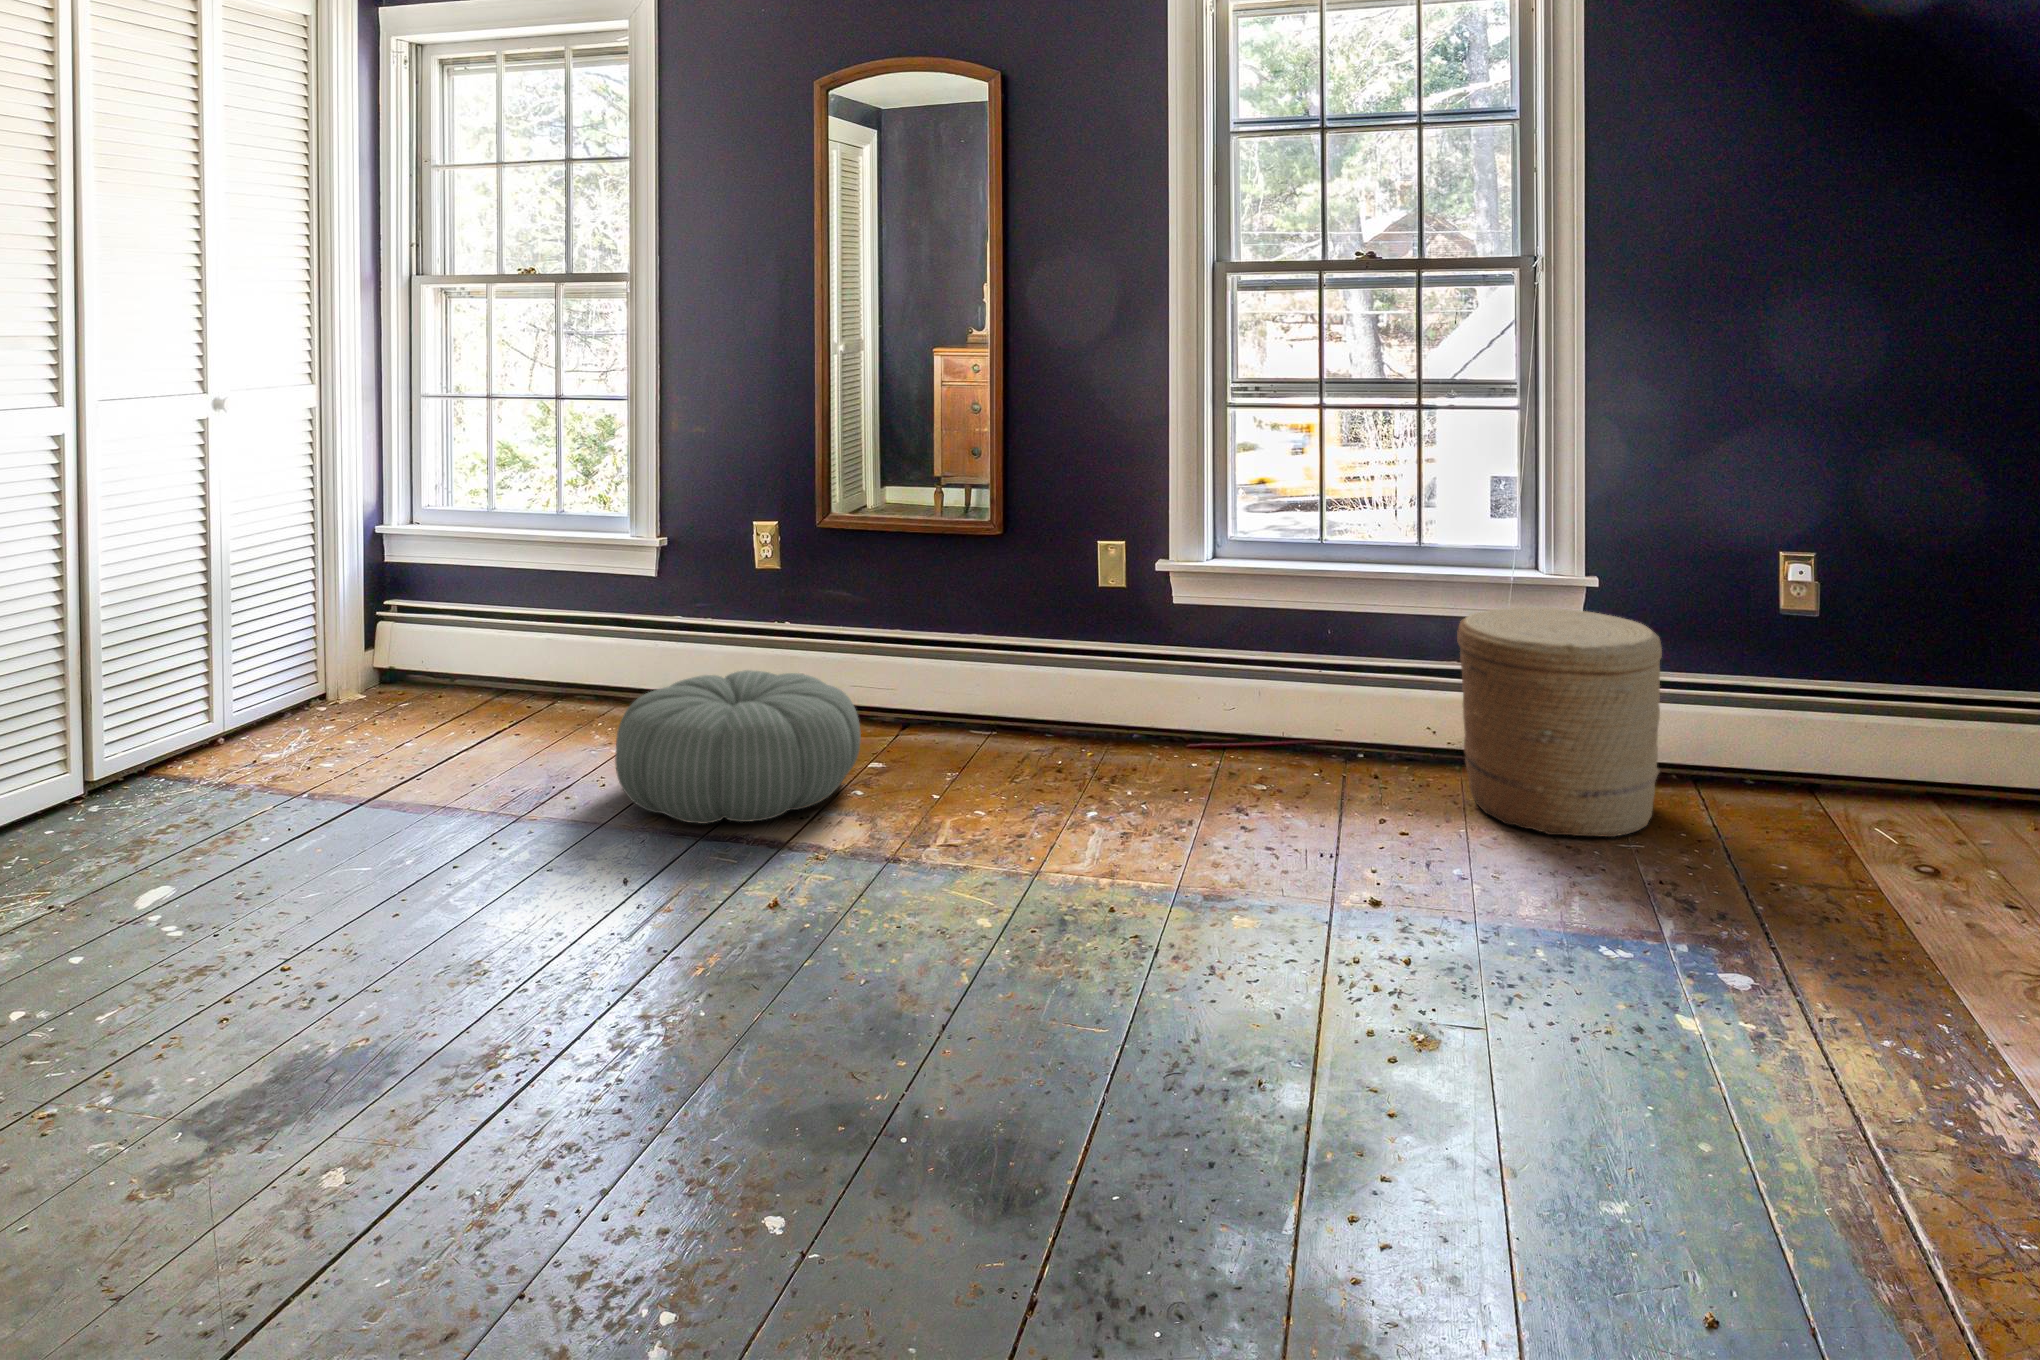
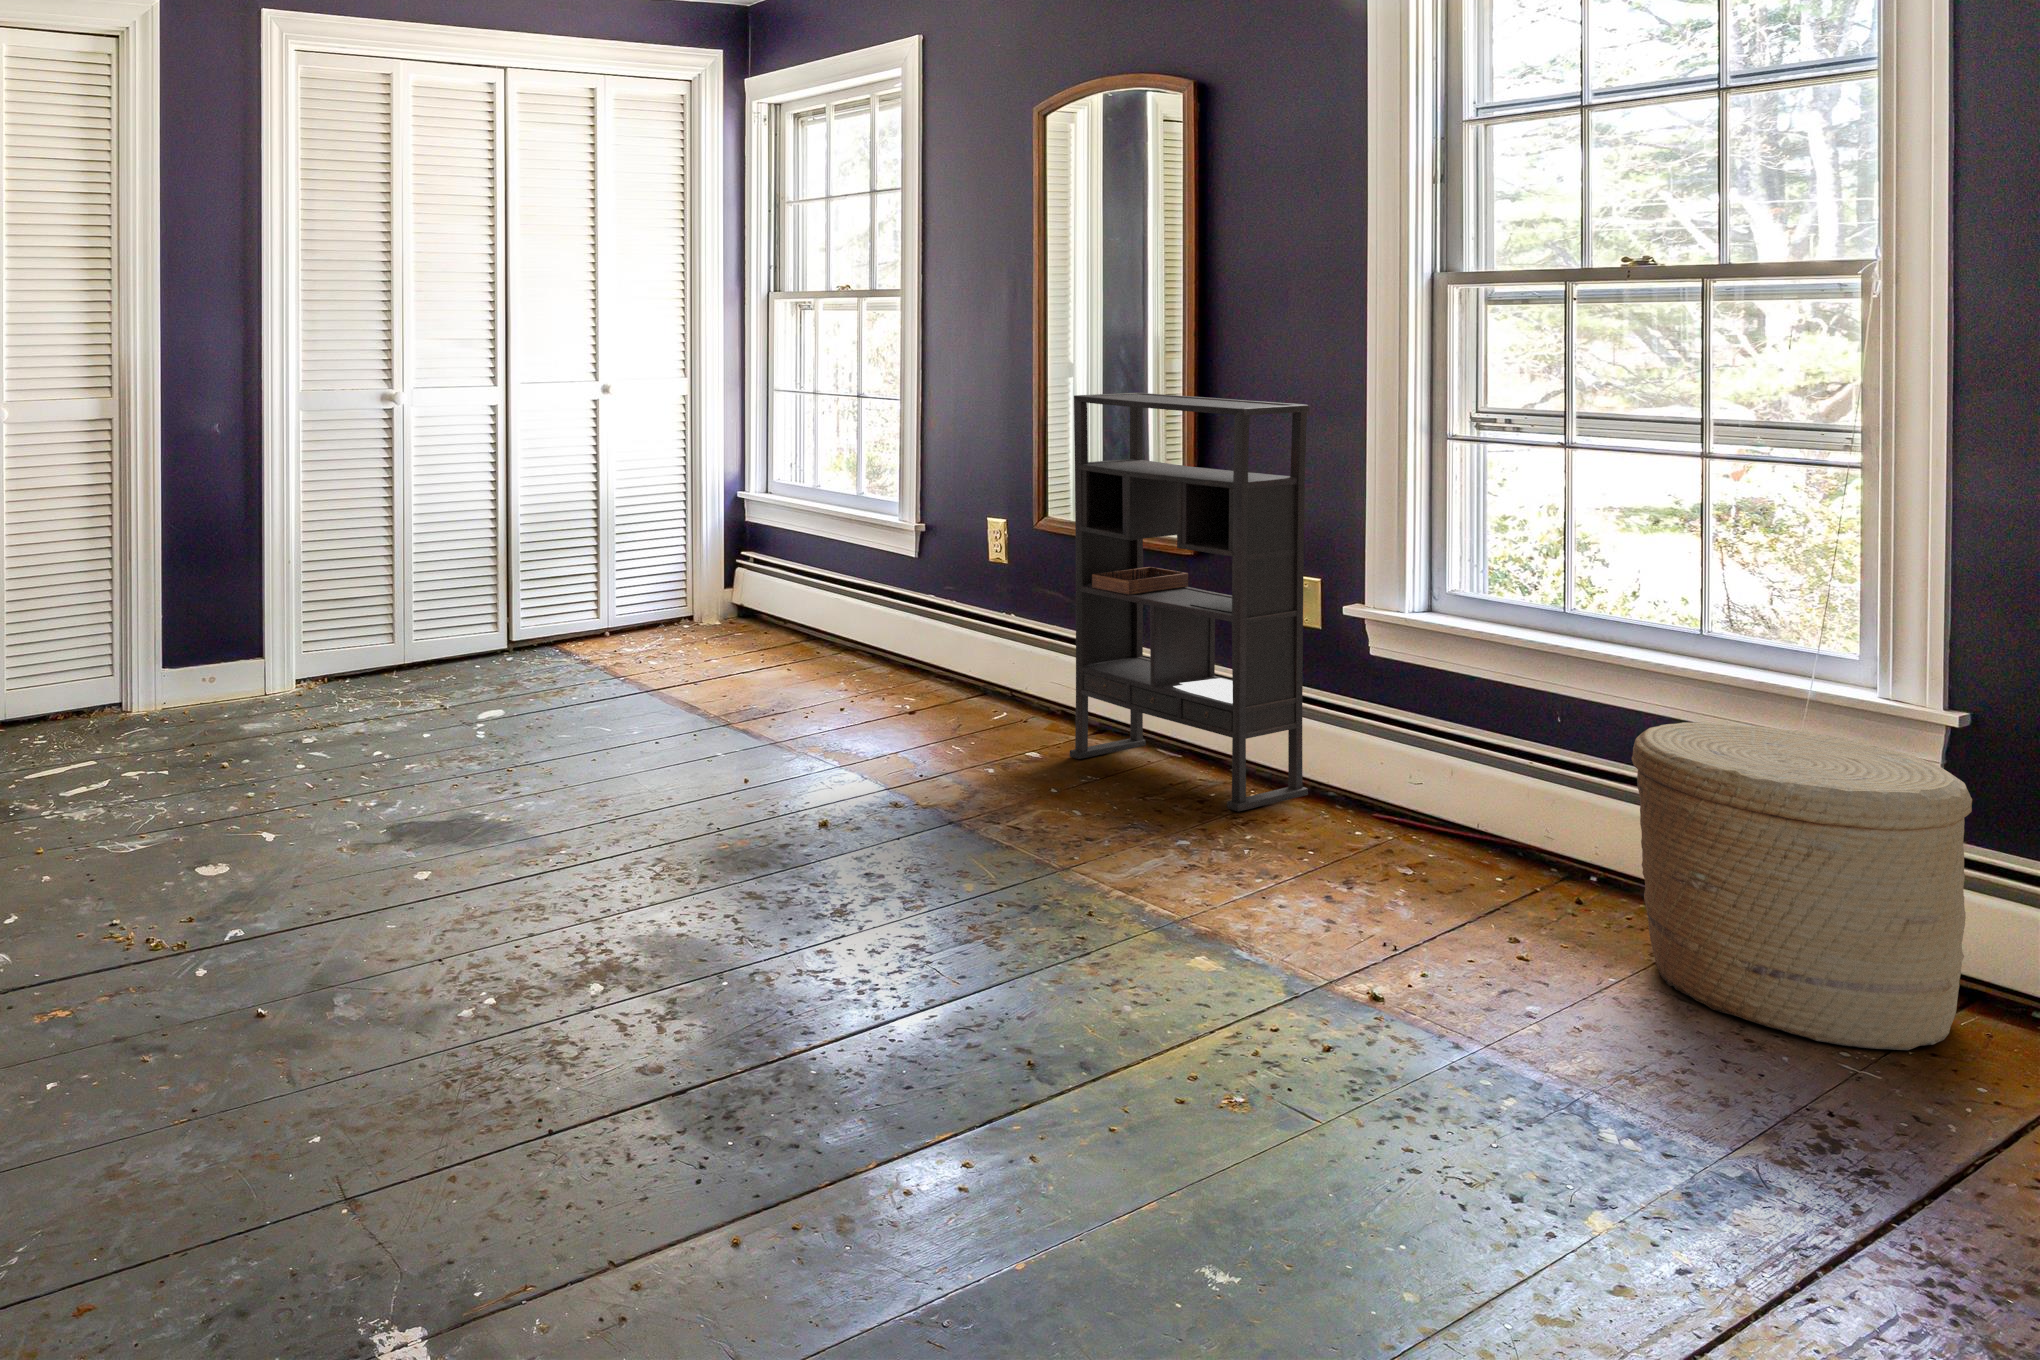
bookshelf: none [910,378,1121,771] -> present [1070,393,1309,812]
pouf: present [615,670,861,824] -> none [783,642,1001,768]

